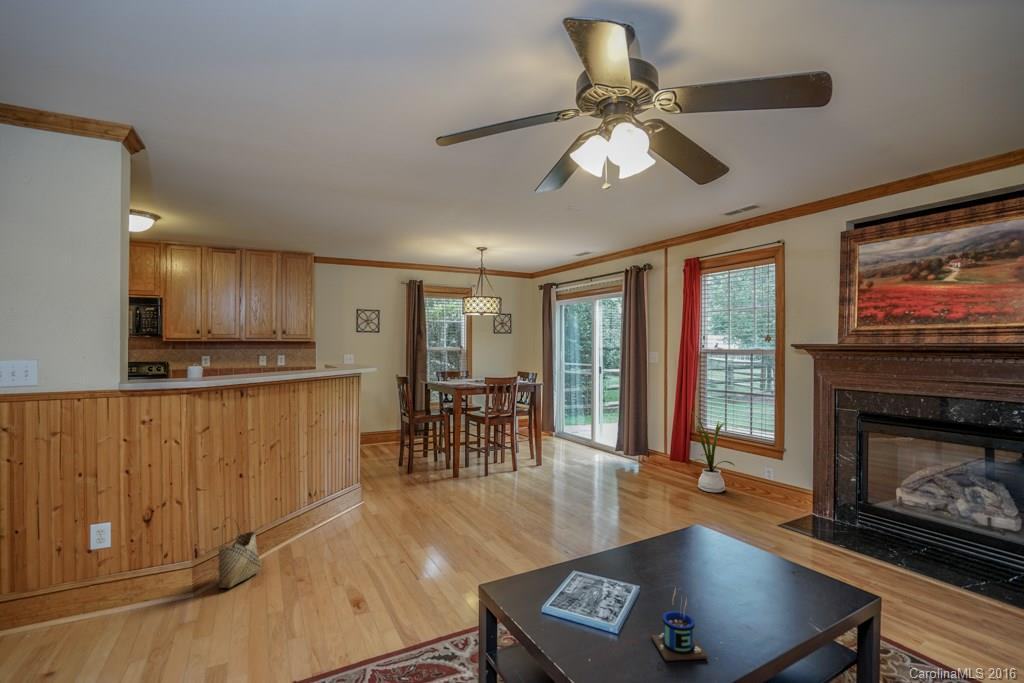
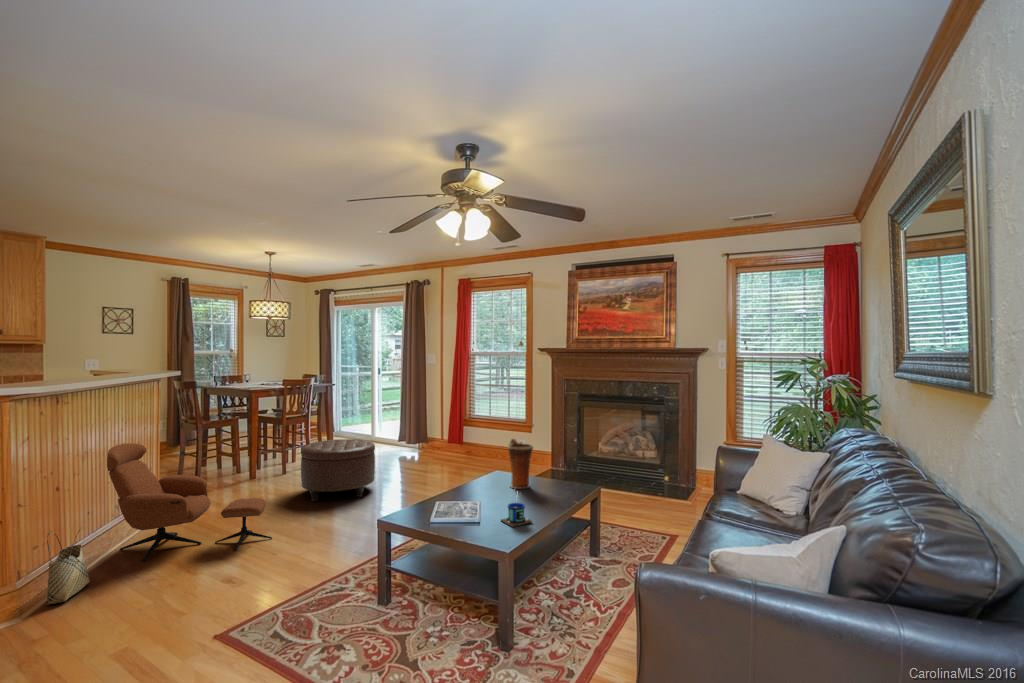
house plant: present [693,413,734,493] -> none [463,401,500,463]
lounge chair: none [293,436,430,563] -> present [107,443,272,562]
ottoman: none [486,446,564,517] -> present [301,439,375,501]
vase: none [698,485,743,570] -> present [508,439,533,489]

